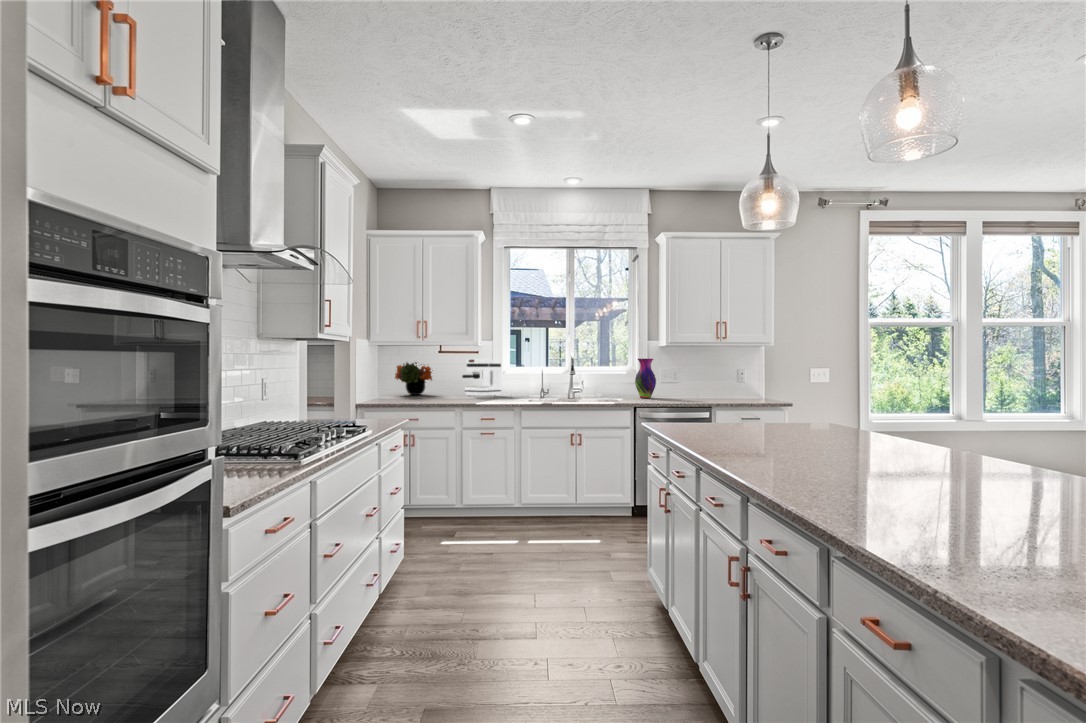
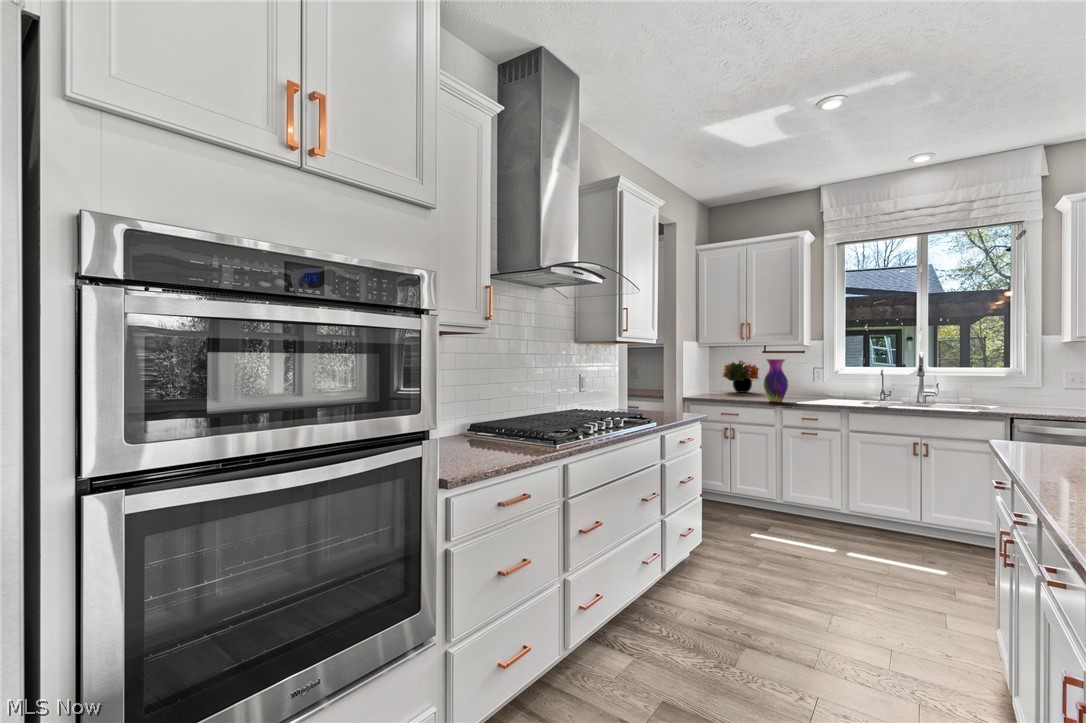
coffee maker: present [462,359,501,396] -> none [788,359,833,396]
vase: present [635,359,656,398] -> present [763,359,788,402]

